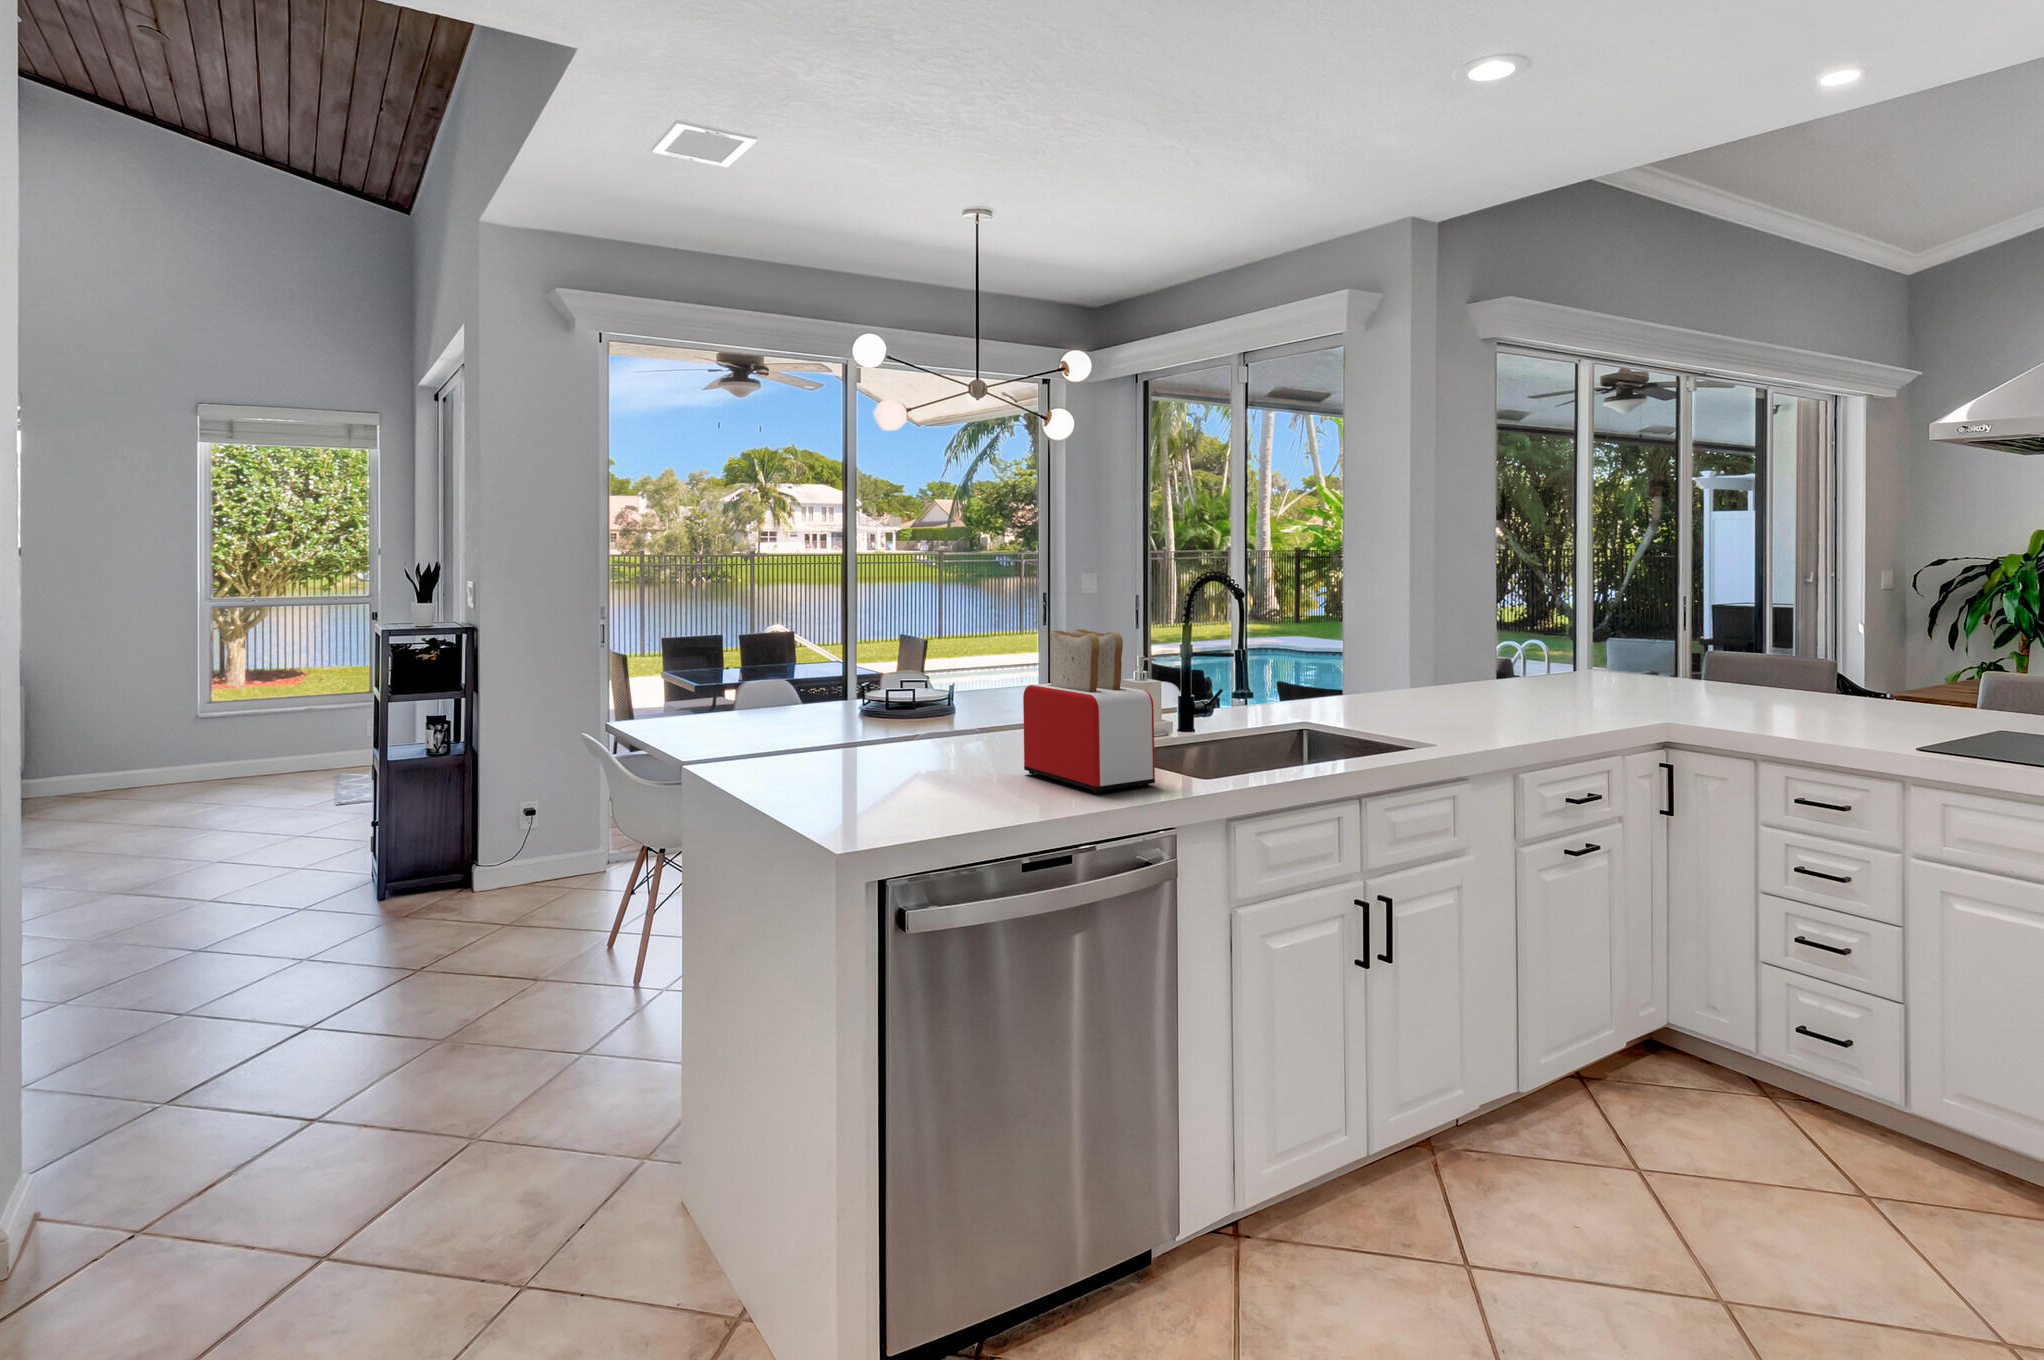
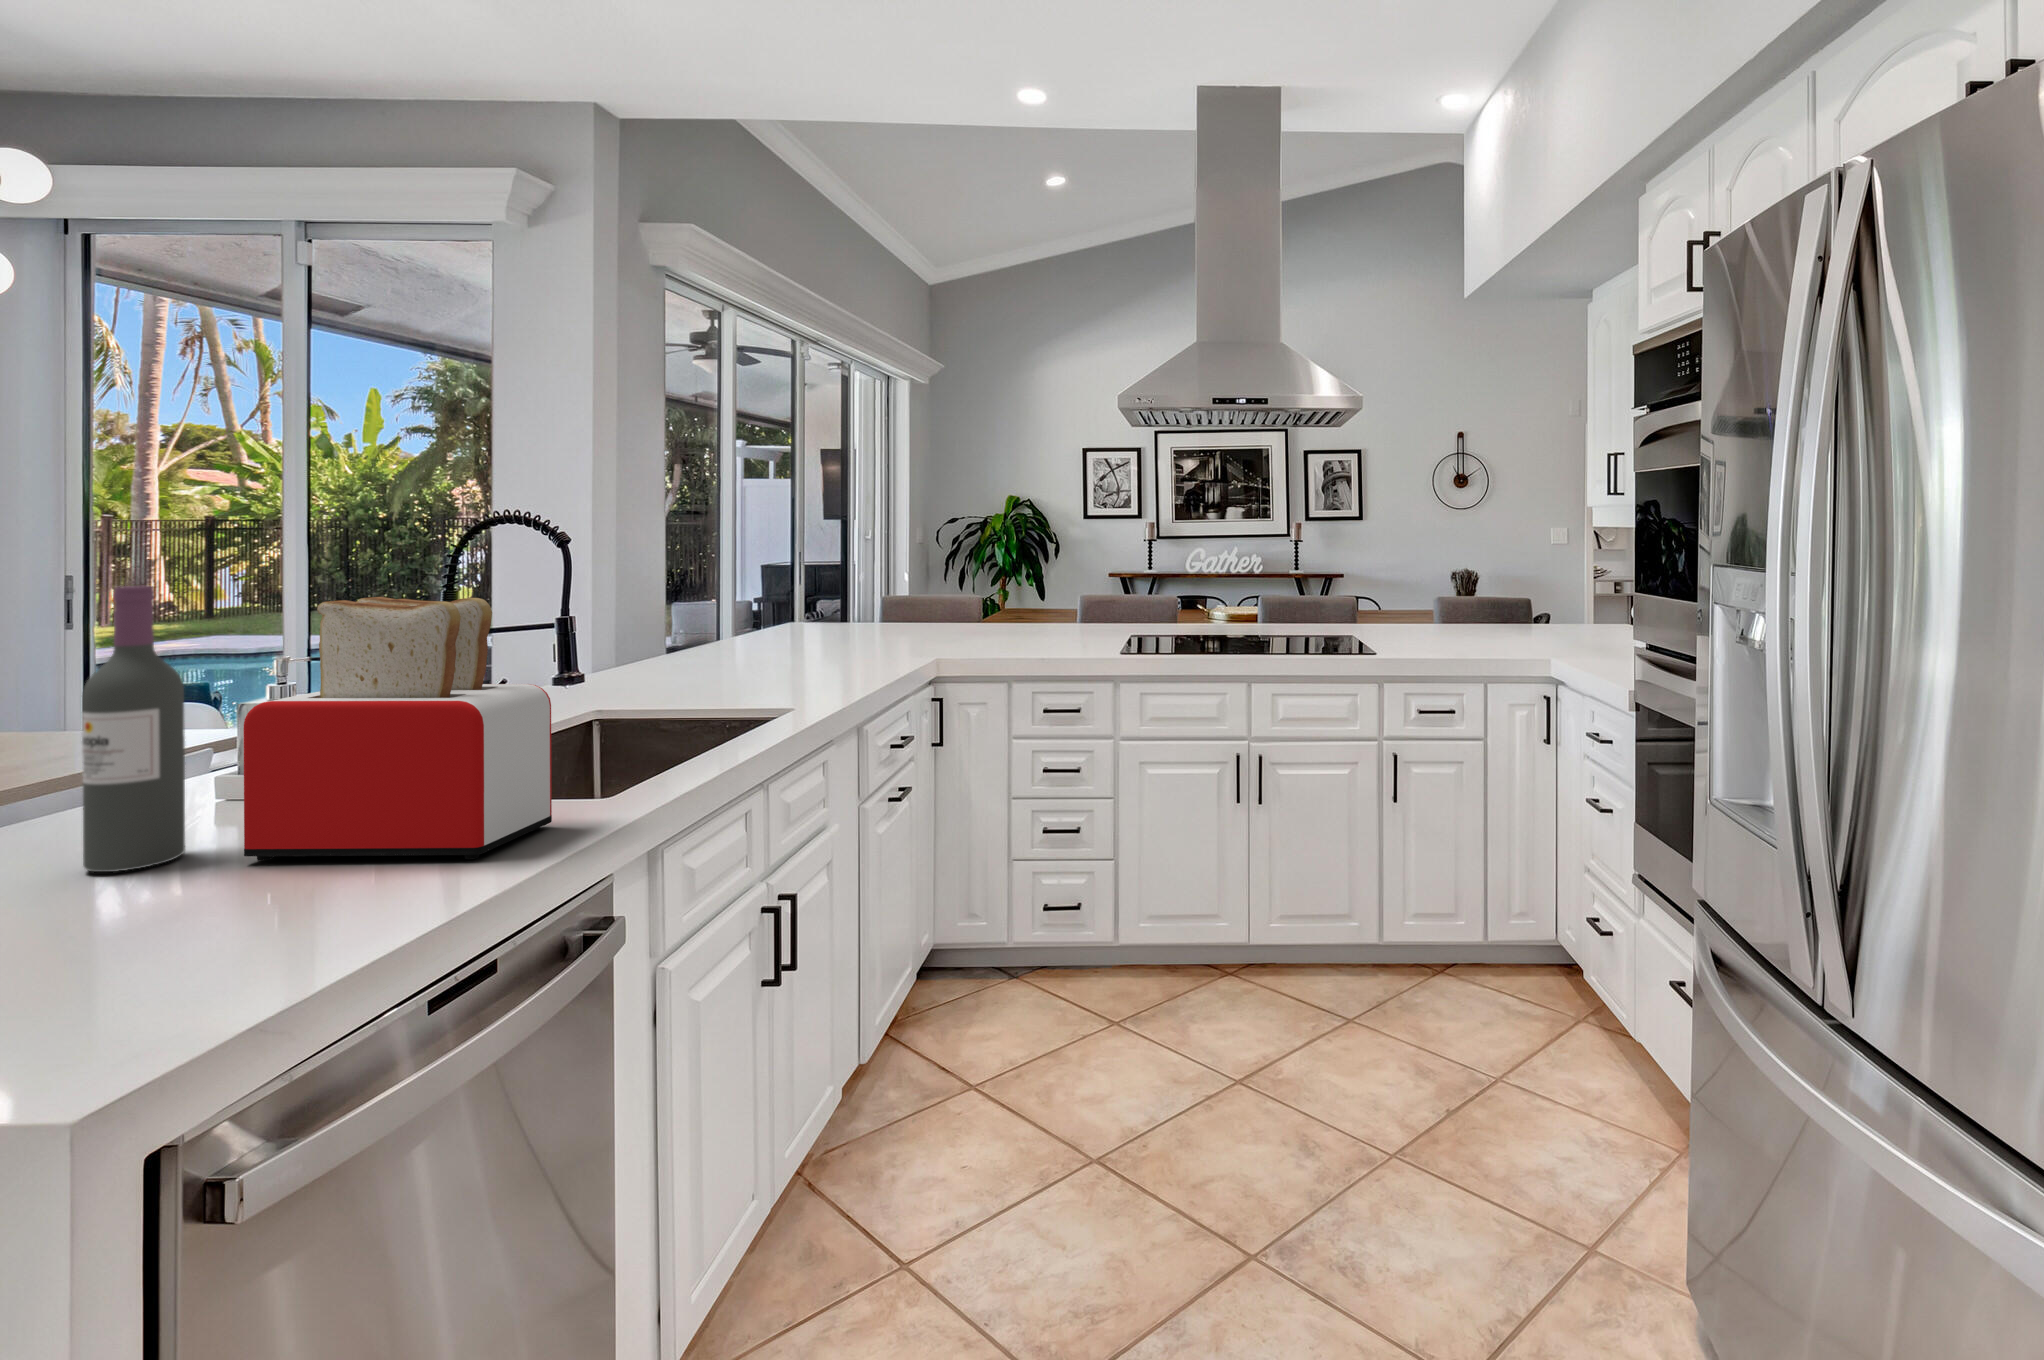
wine bottle: none [978,618,1016,767] -> present [82,586,185,872]

